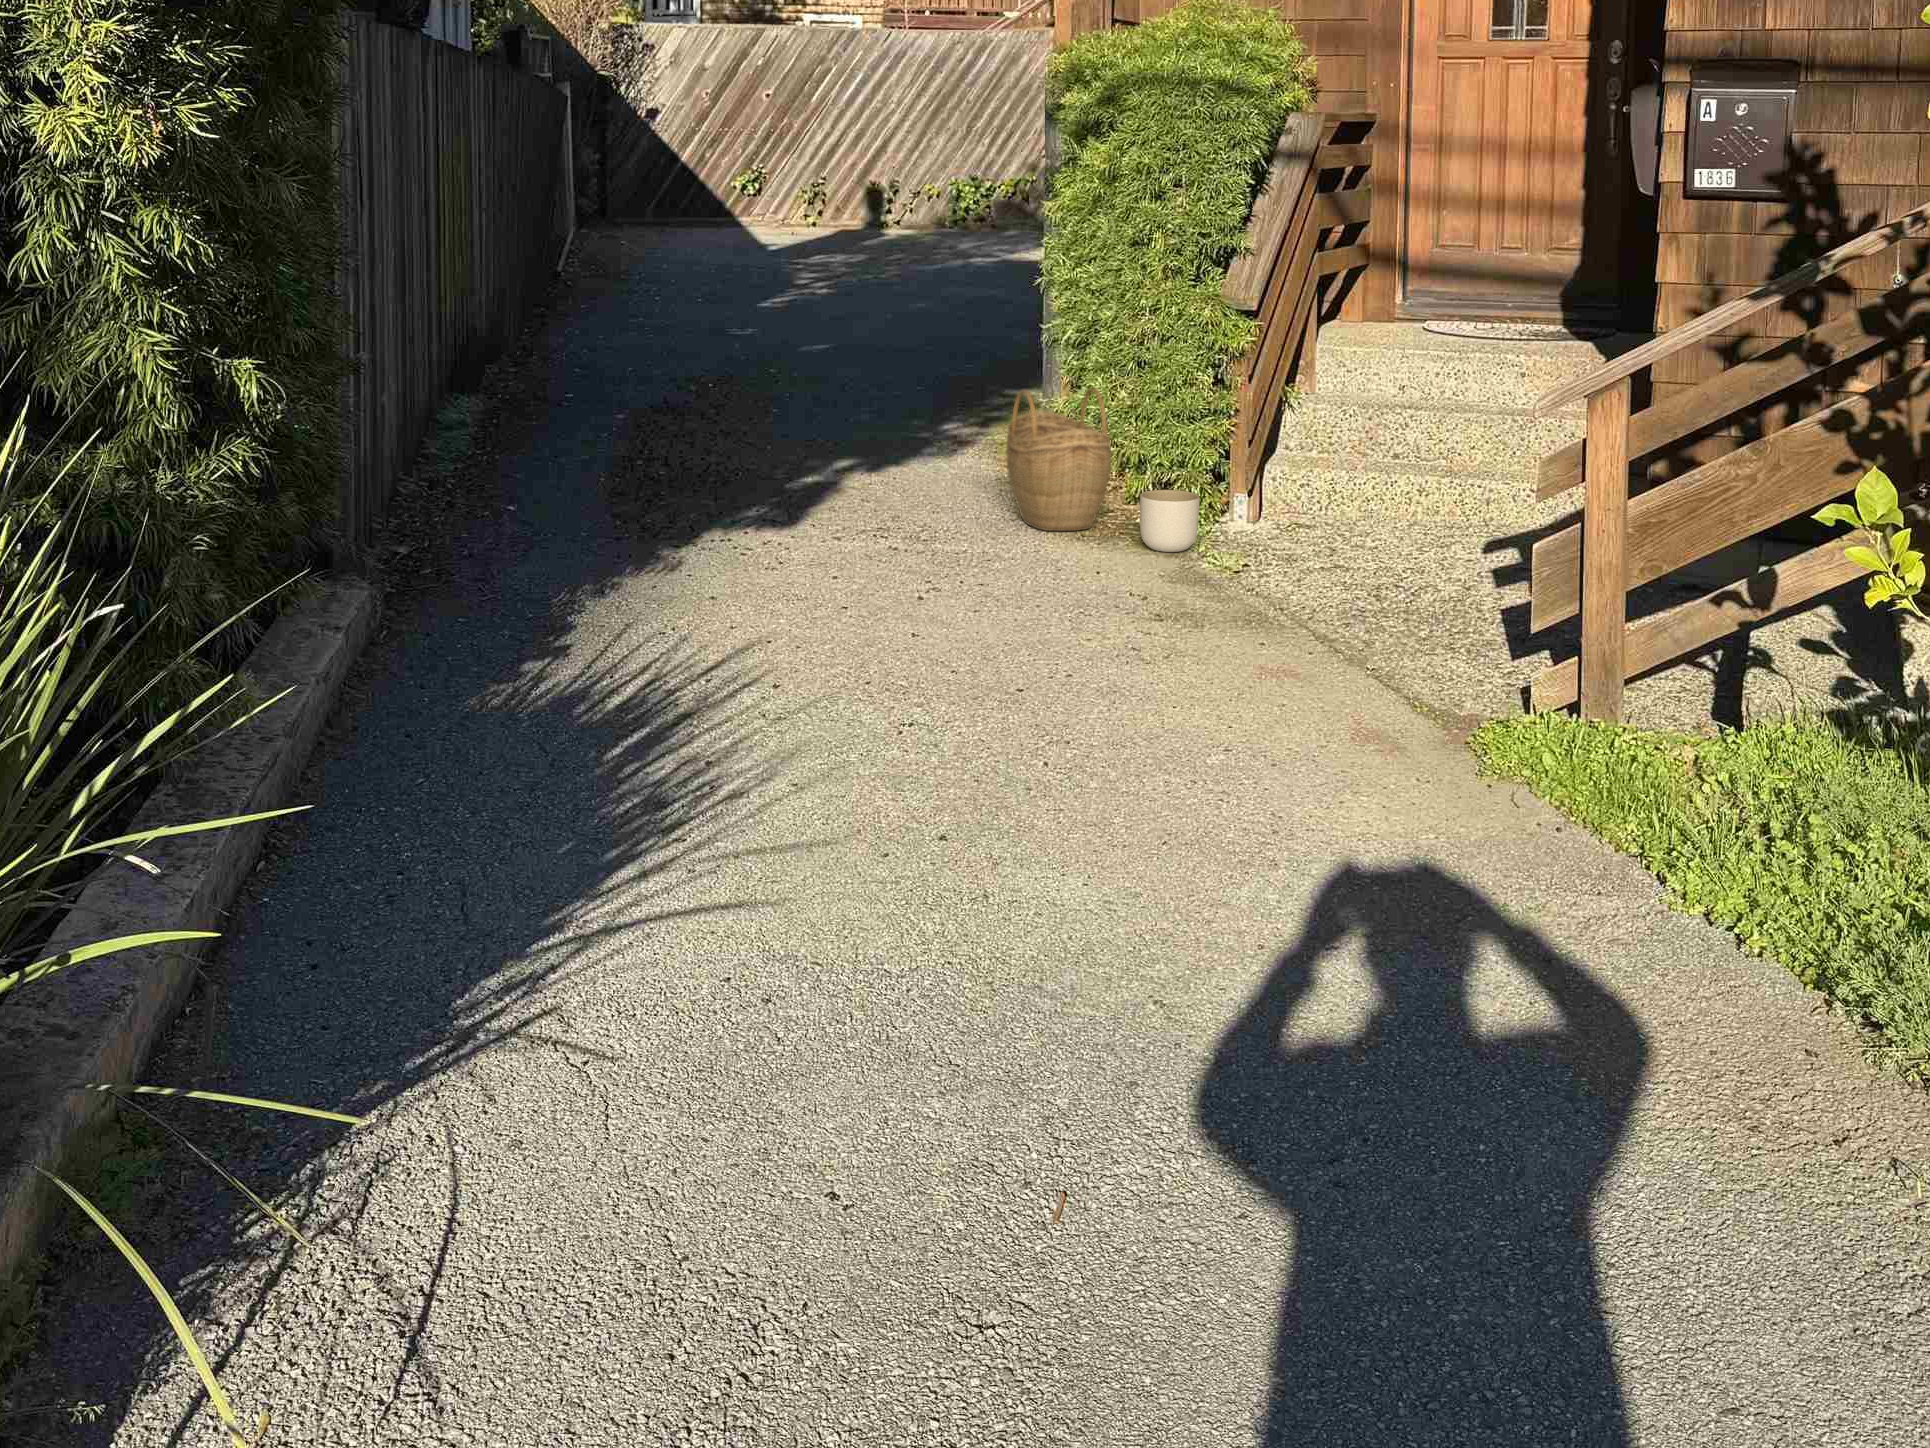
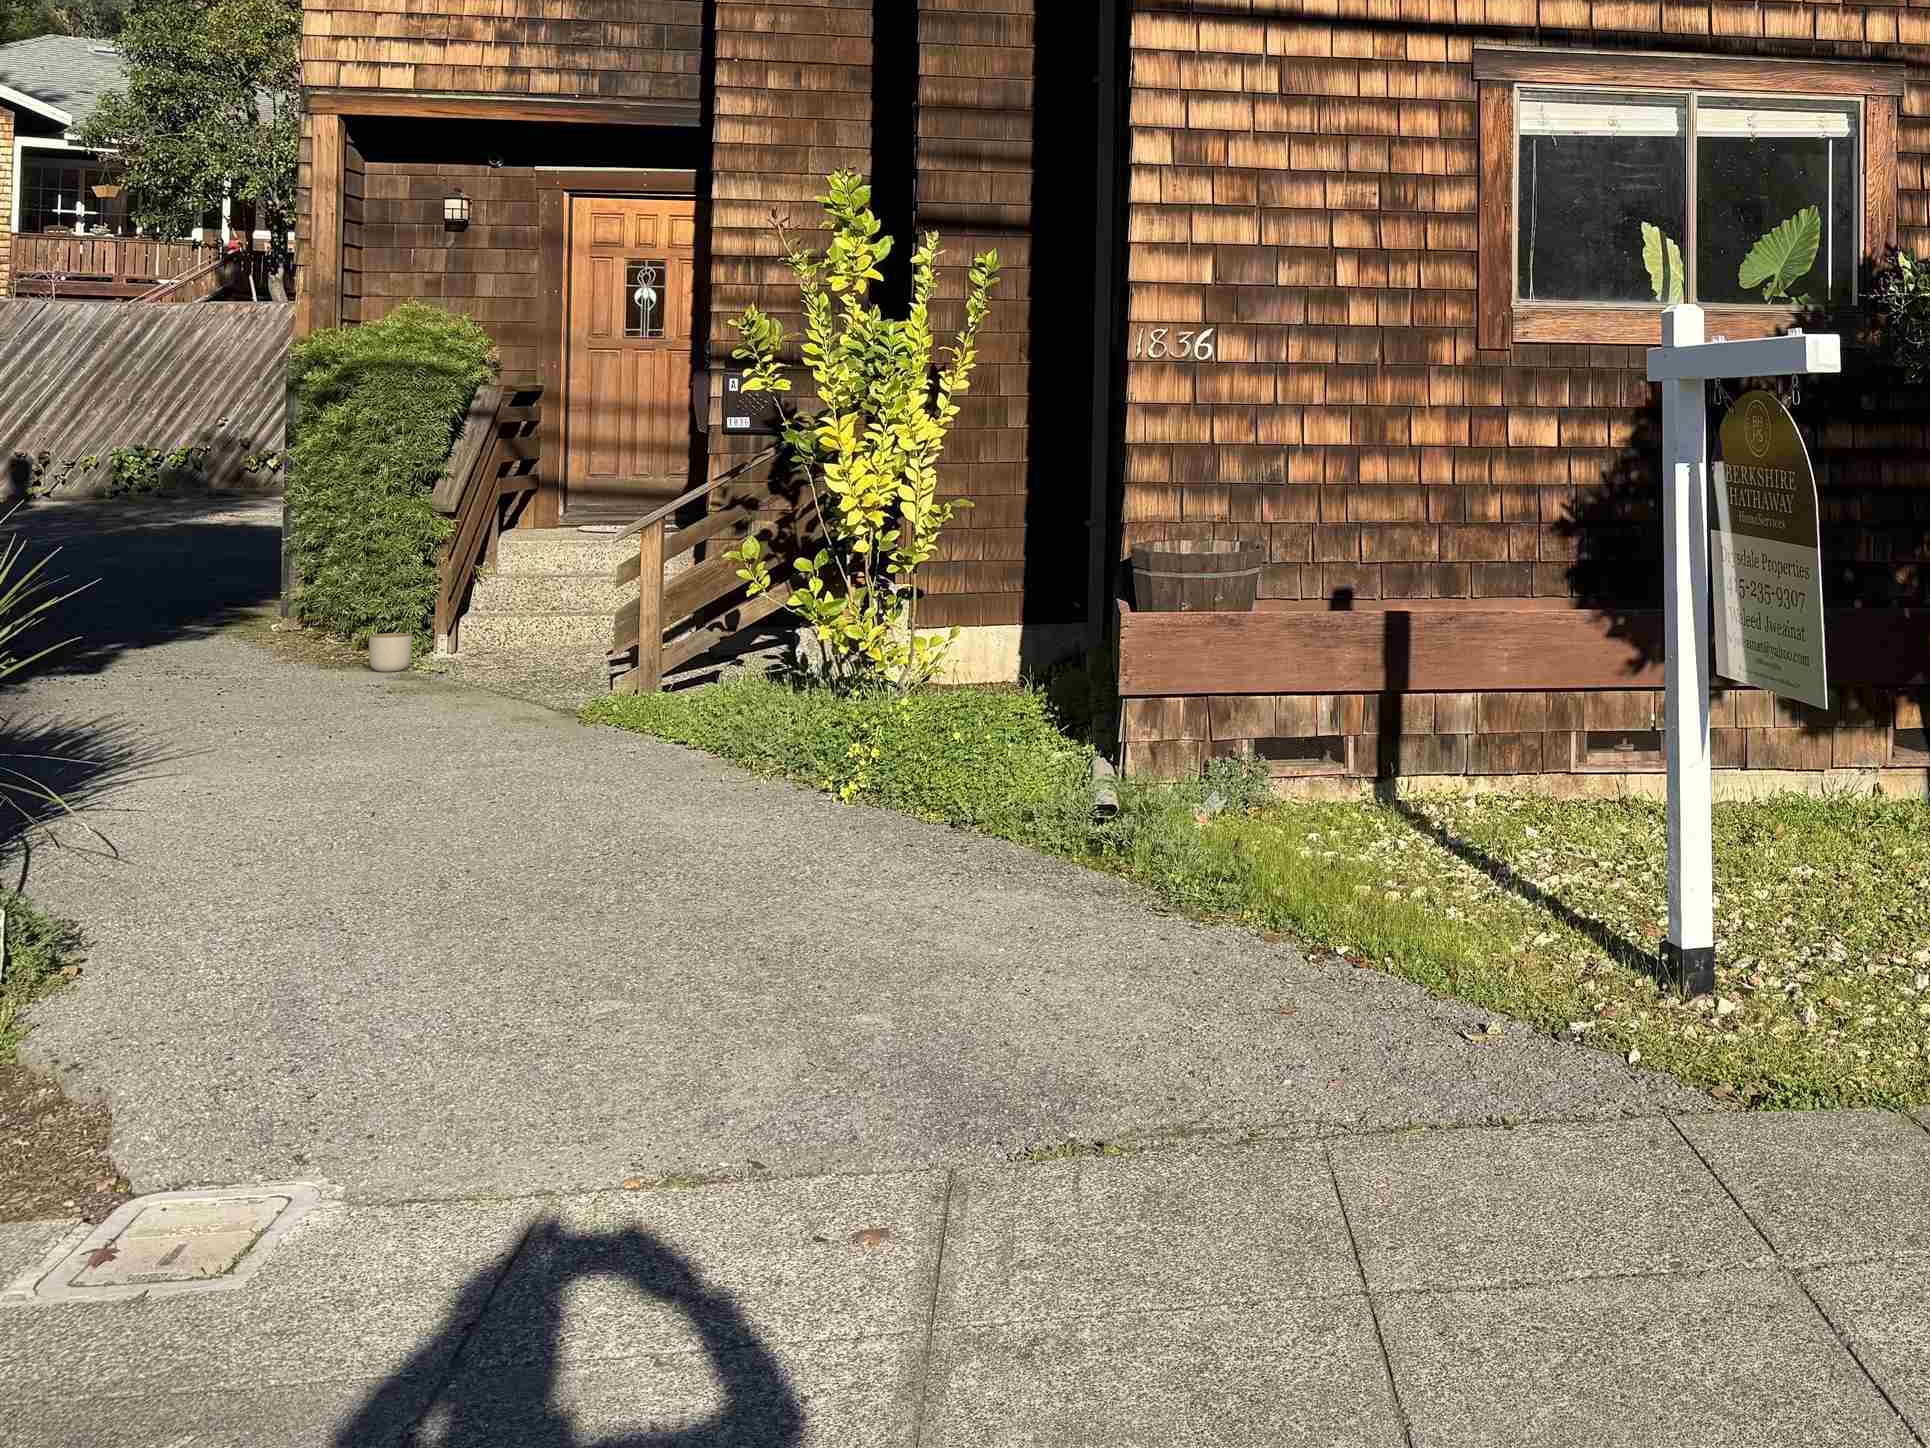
woven basket: present [1006,388,1111,531] -> none [264,572,346,669]

